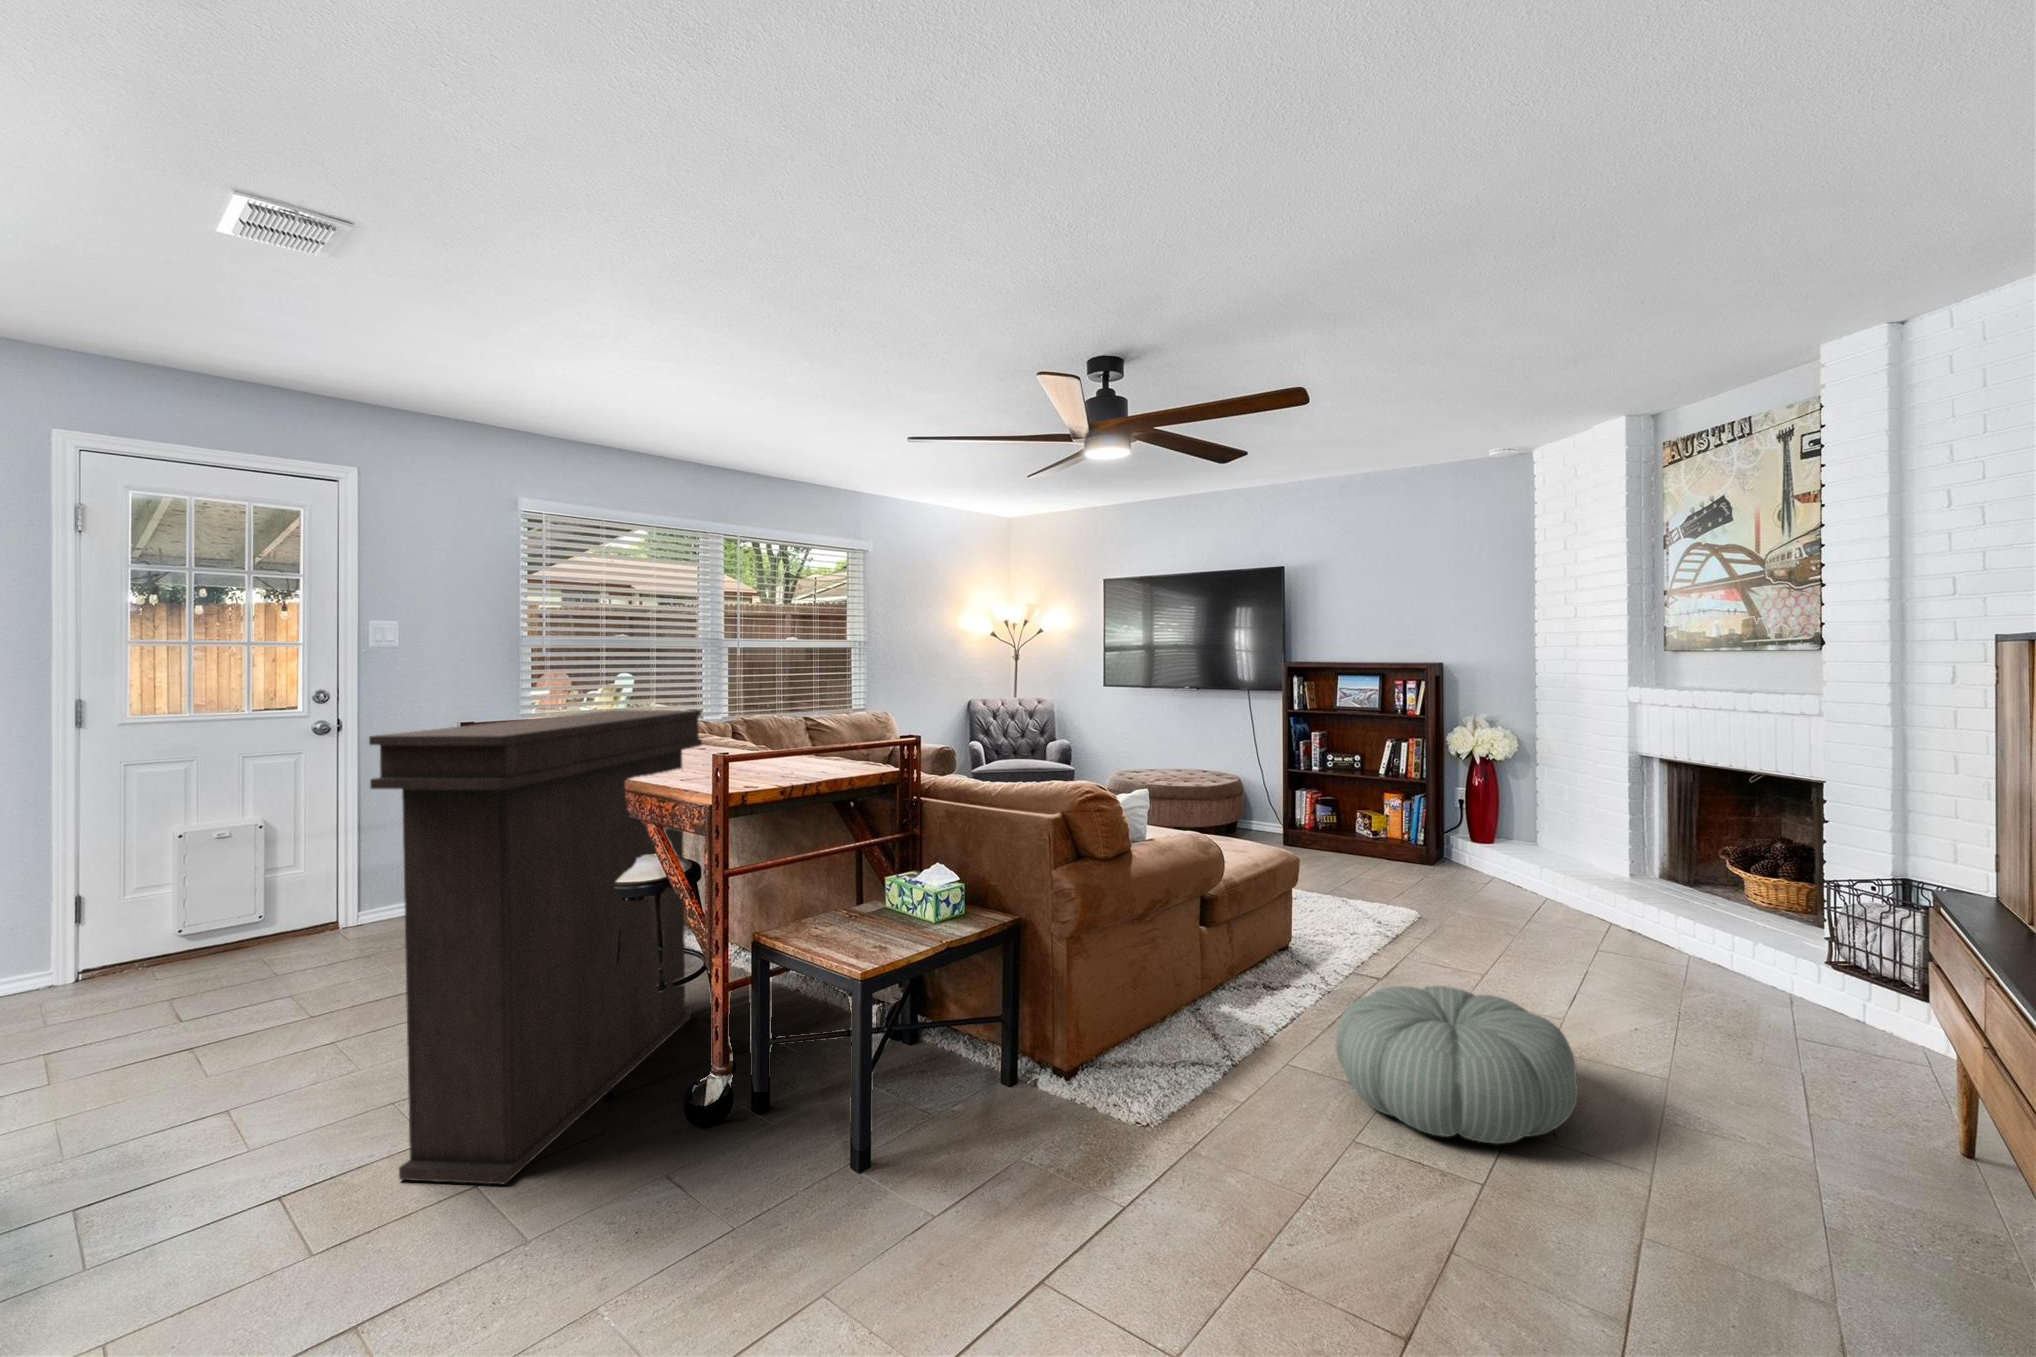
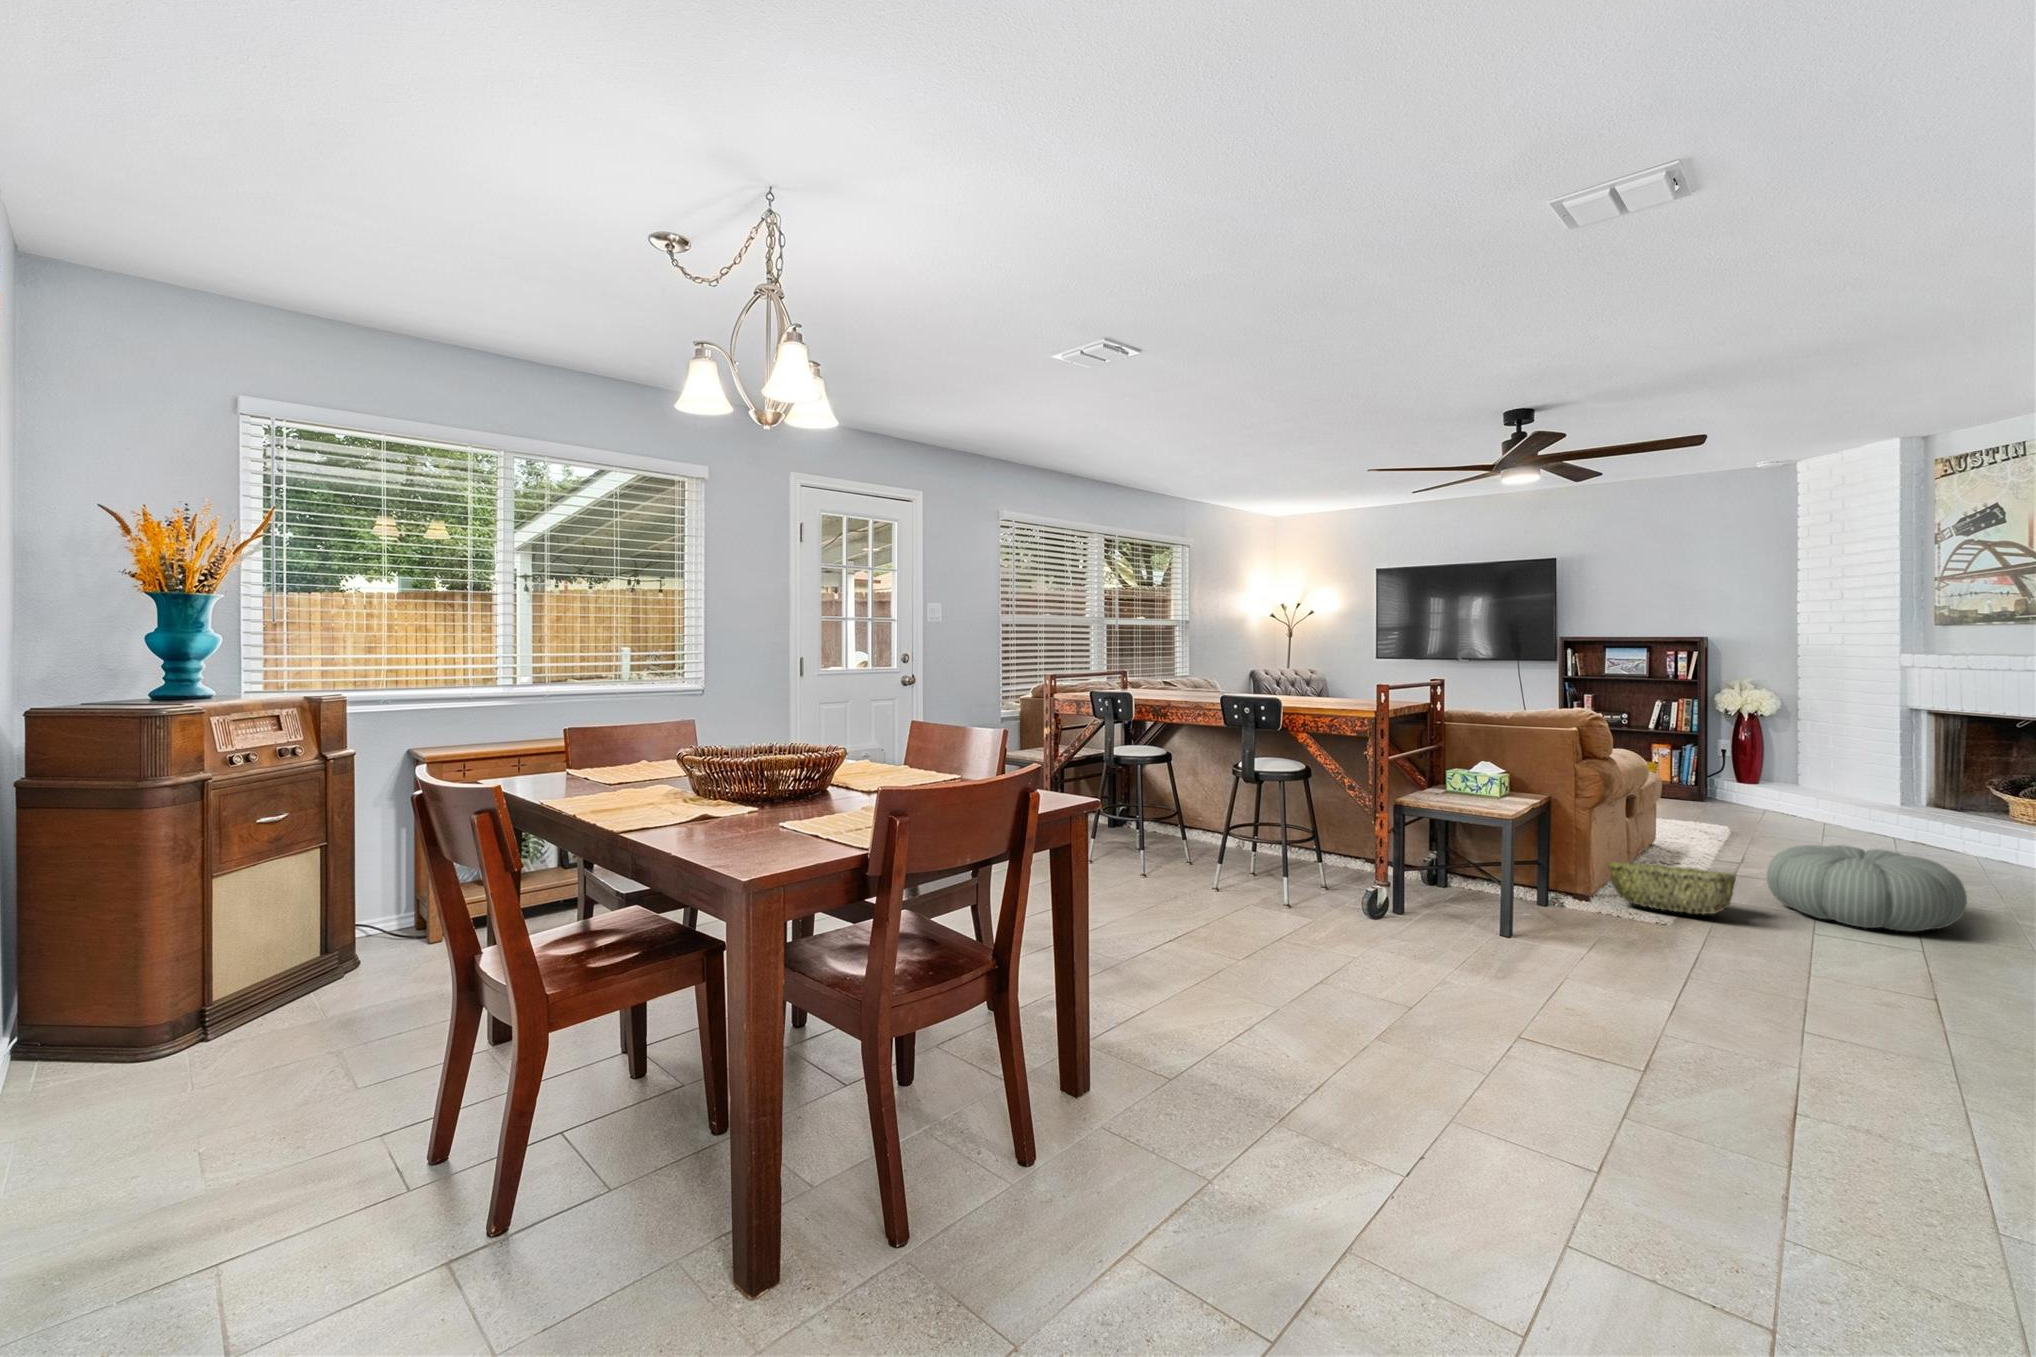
console table: present [369,710,702,1184] -> none [1204,659,1301,930]
woven basket: none [1102,1016,1269,1117] -> present [1607,862,1736,914]

